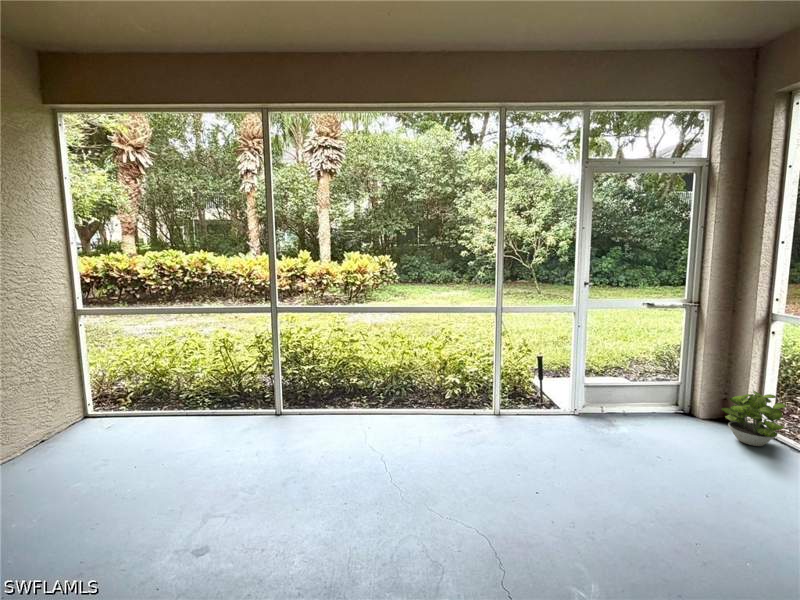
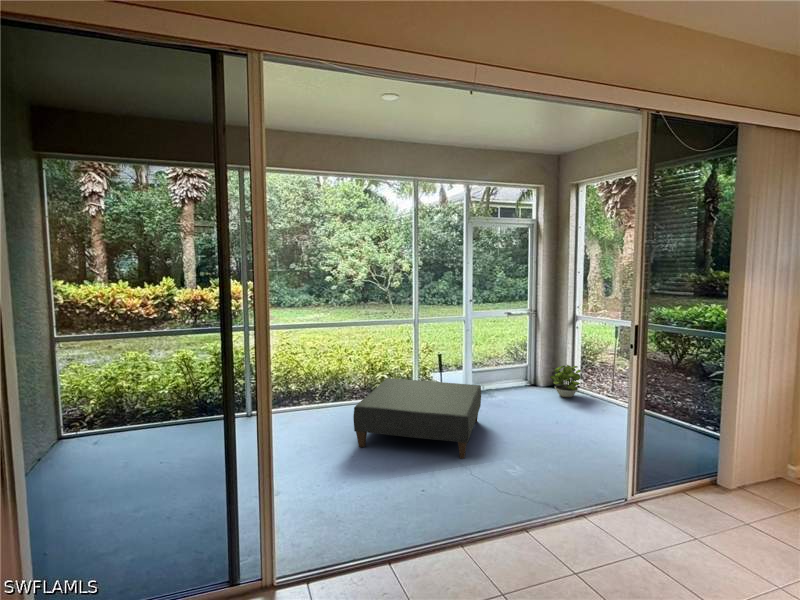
ottoman: none [369,388,594,571] -> present [353,379,481,459]

